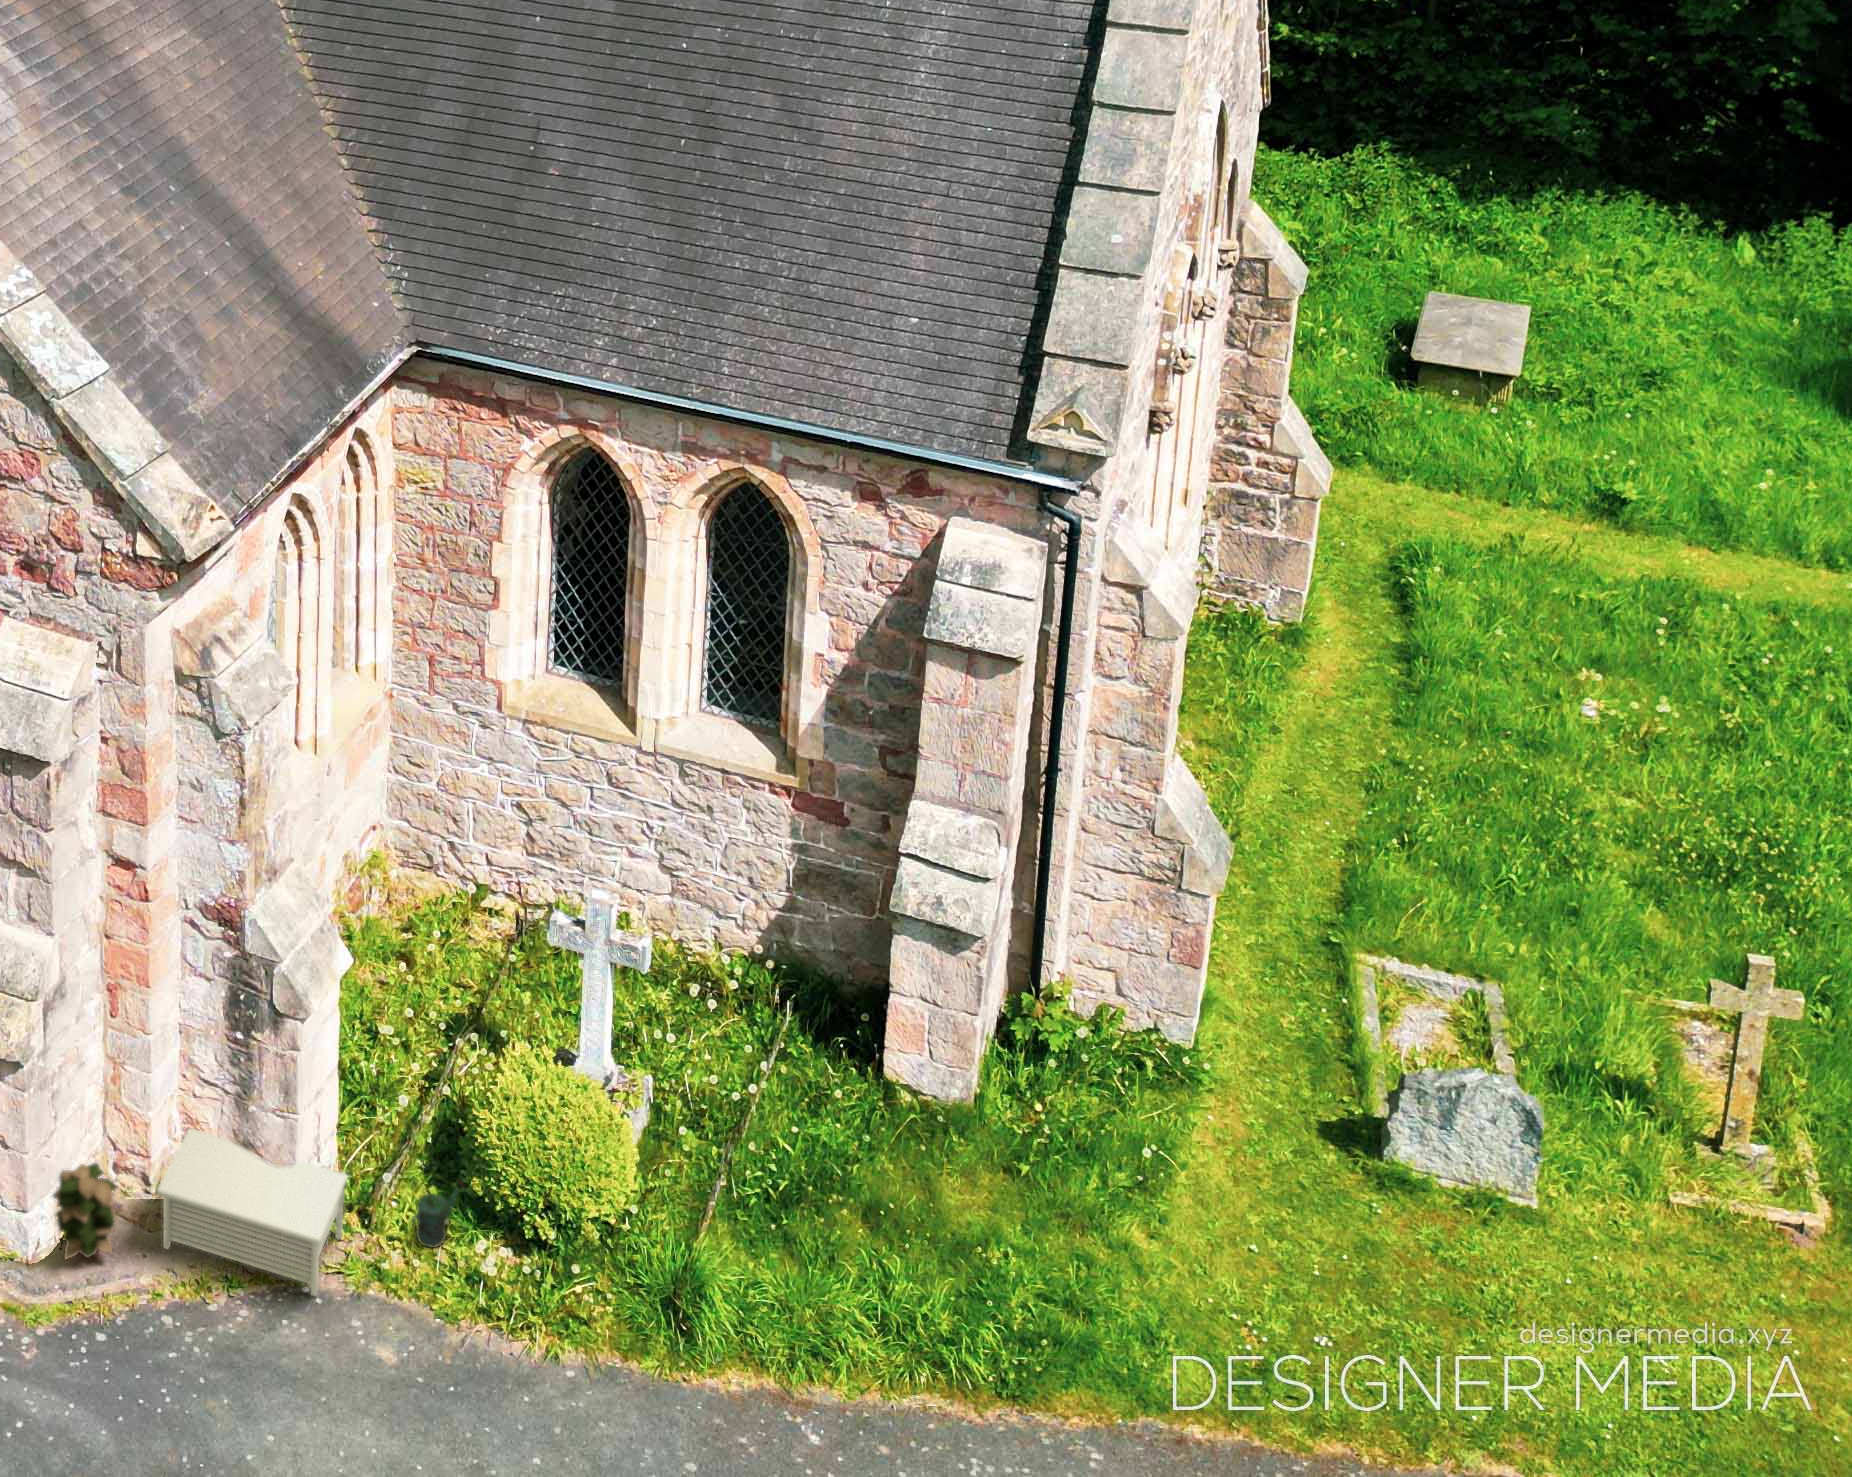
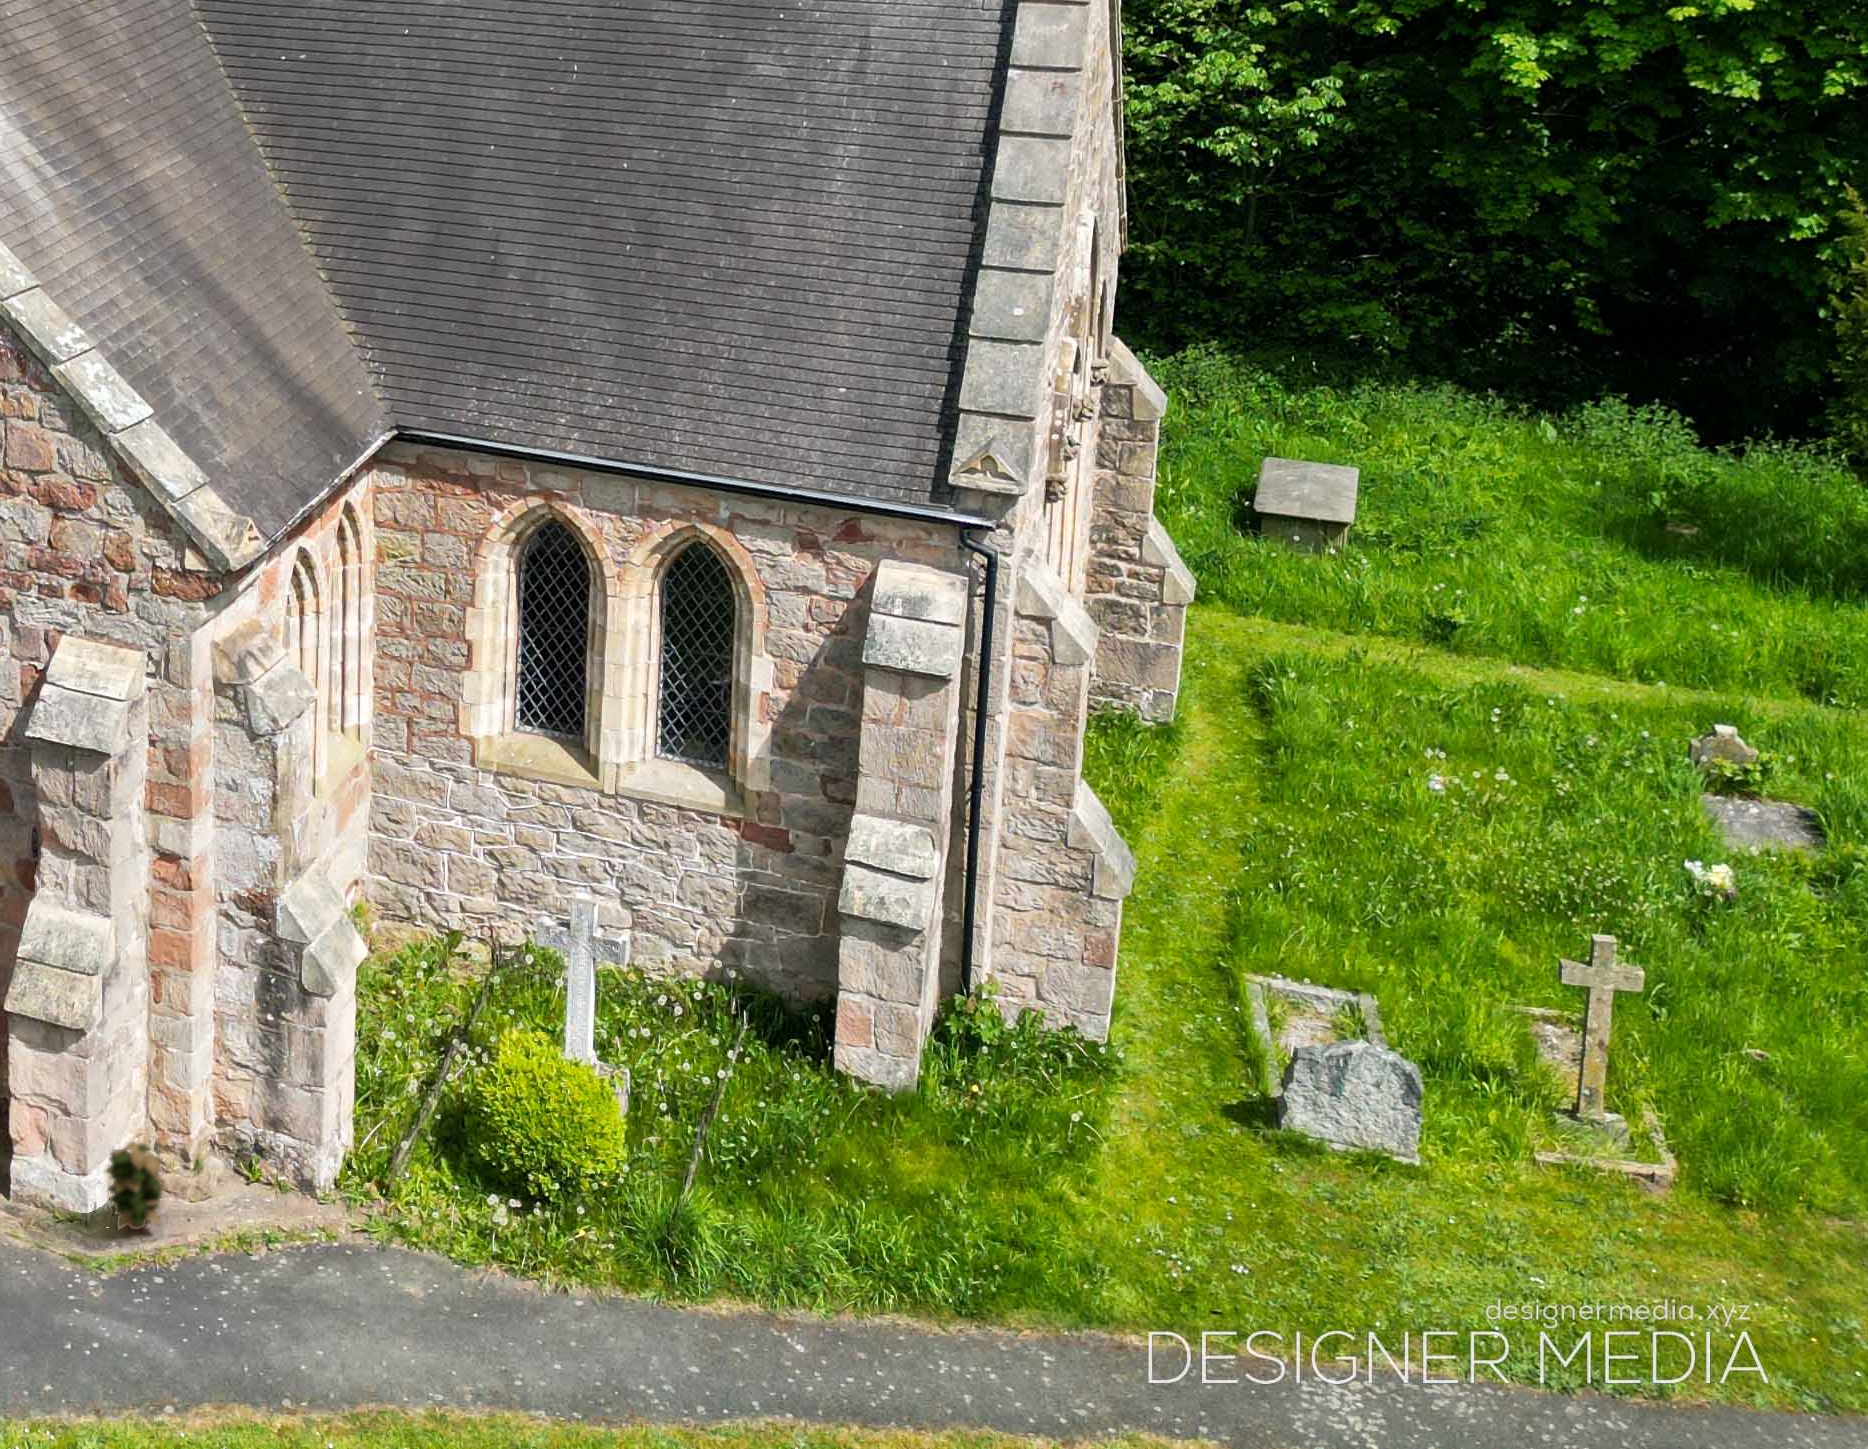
storage bench: present [157,1128,348,1296] -> none [200,1115,370,1255]
watering can: present [412,1181,464,1248] -> none [428,1154,475,1216]

